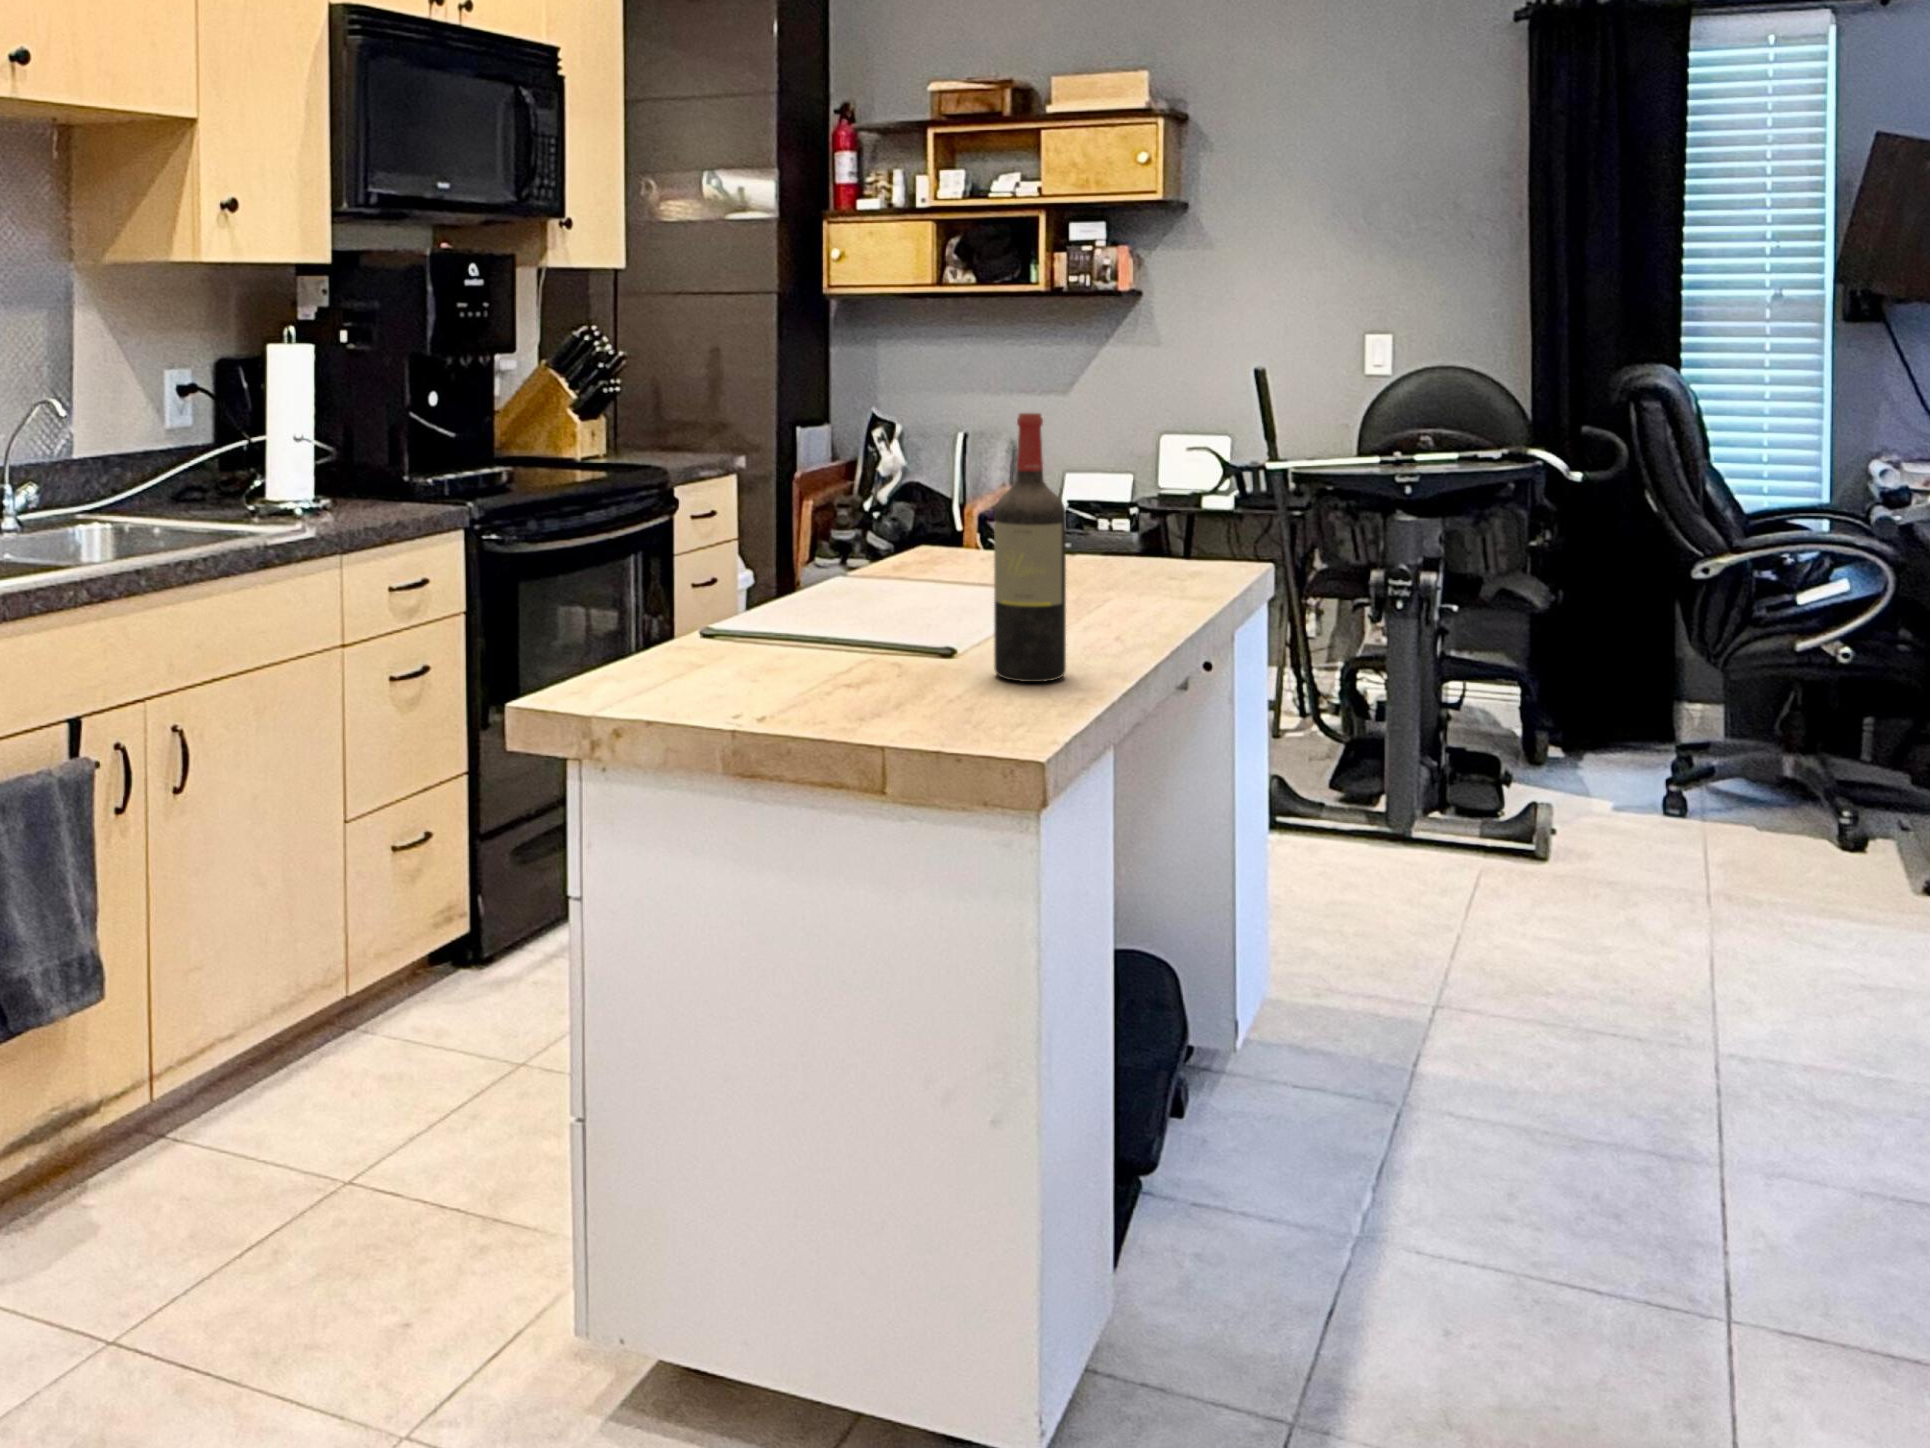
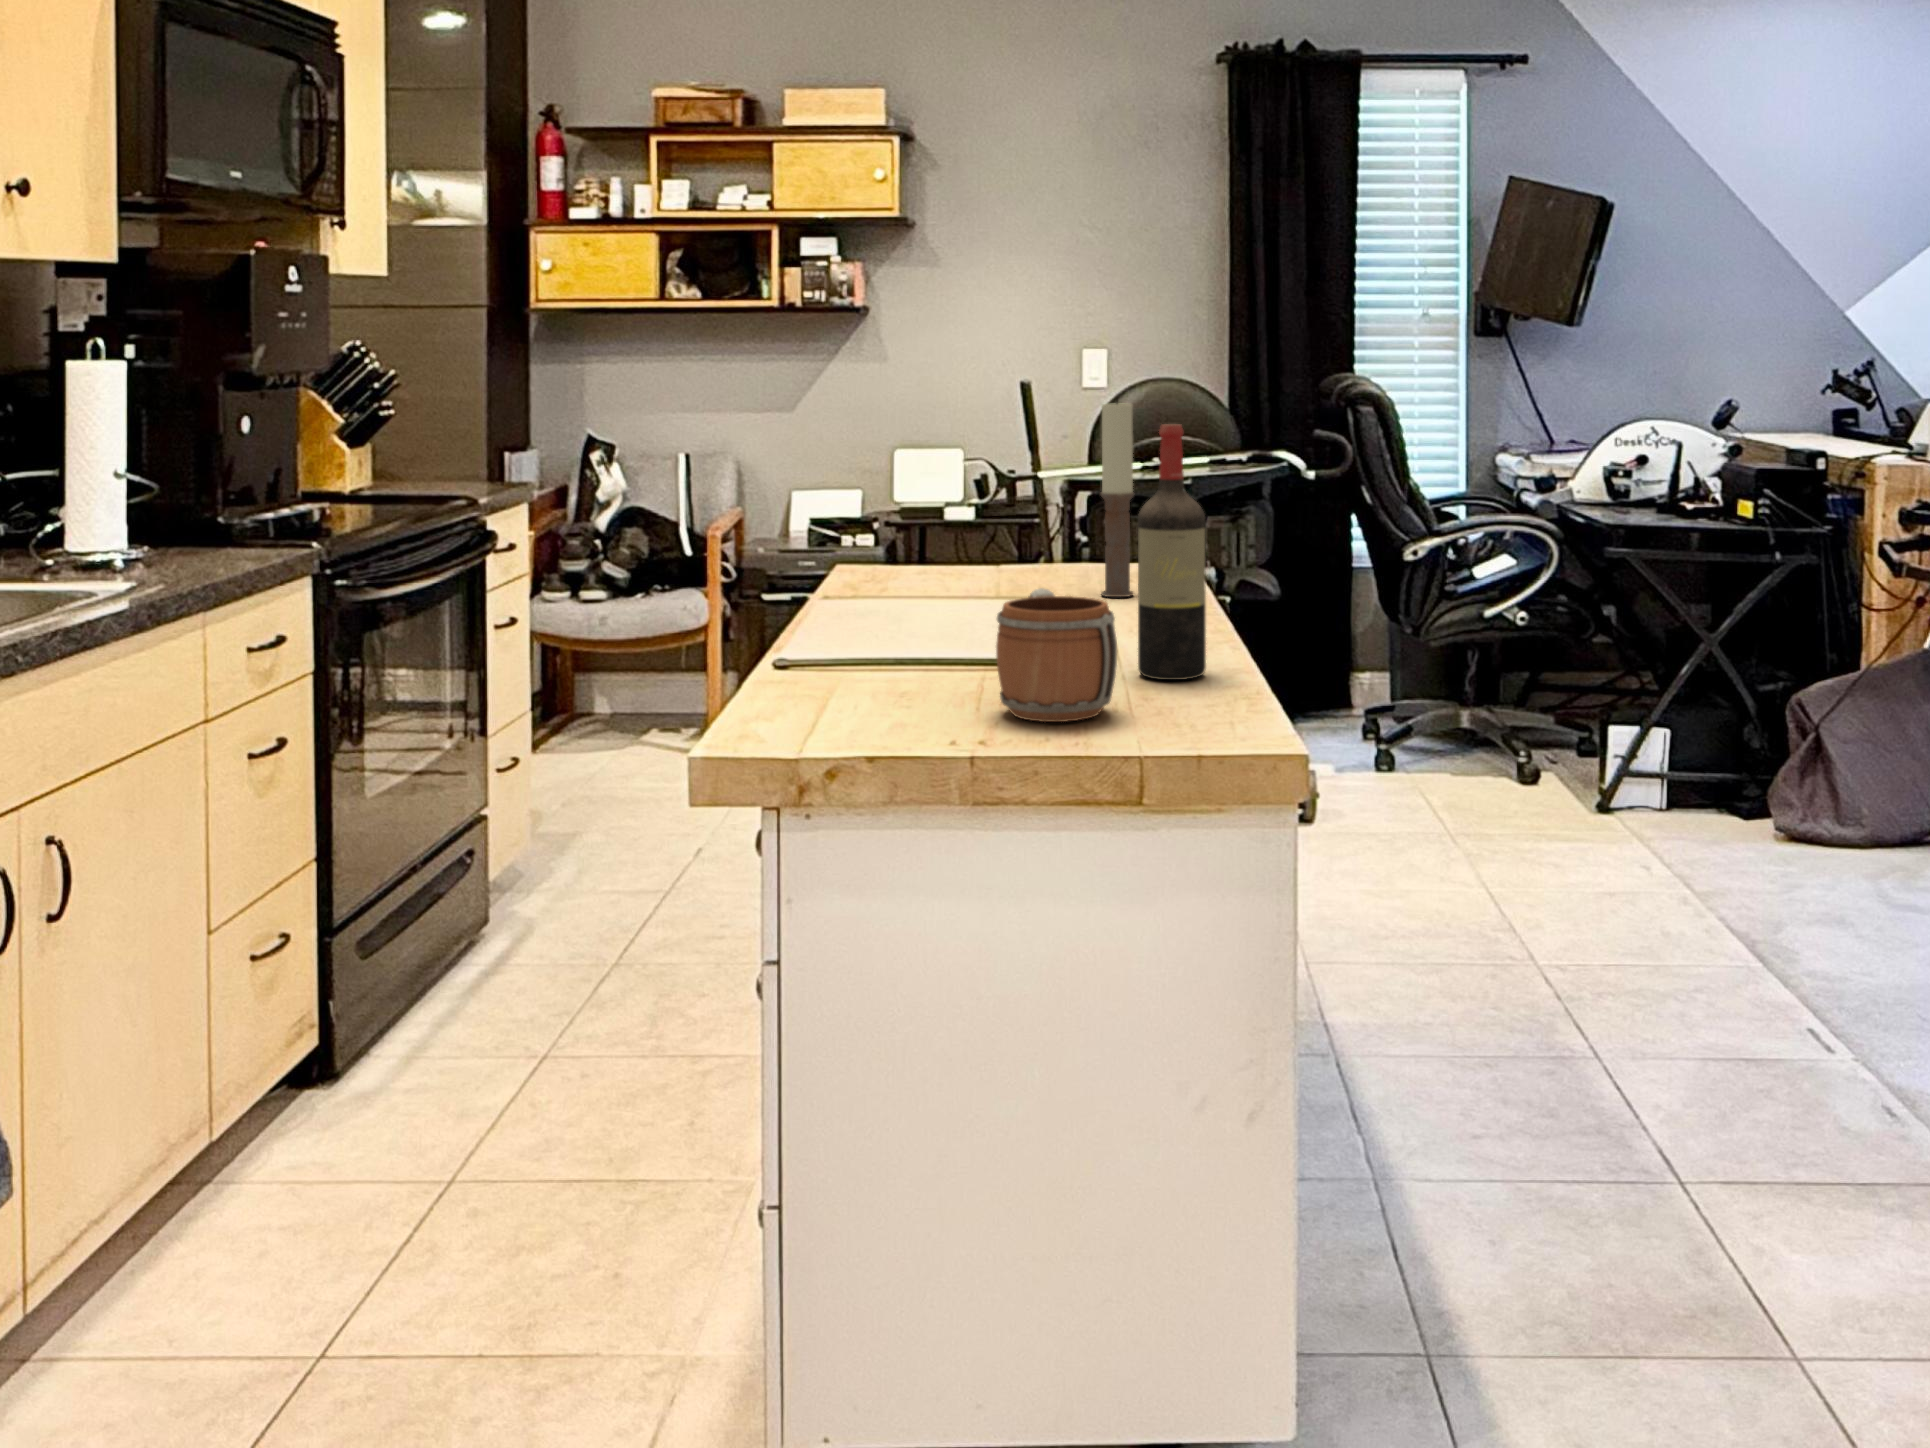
candle: none [1097,385,1133,593] -> present [1101,400,1134,597]
mug: none [790,576,911,712] -> present [996,588,1117,722]

